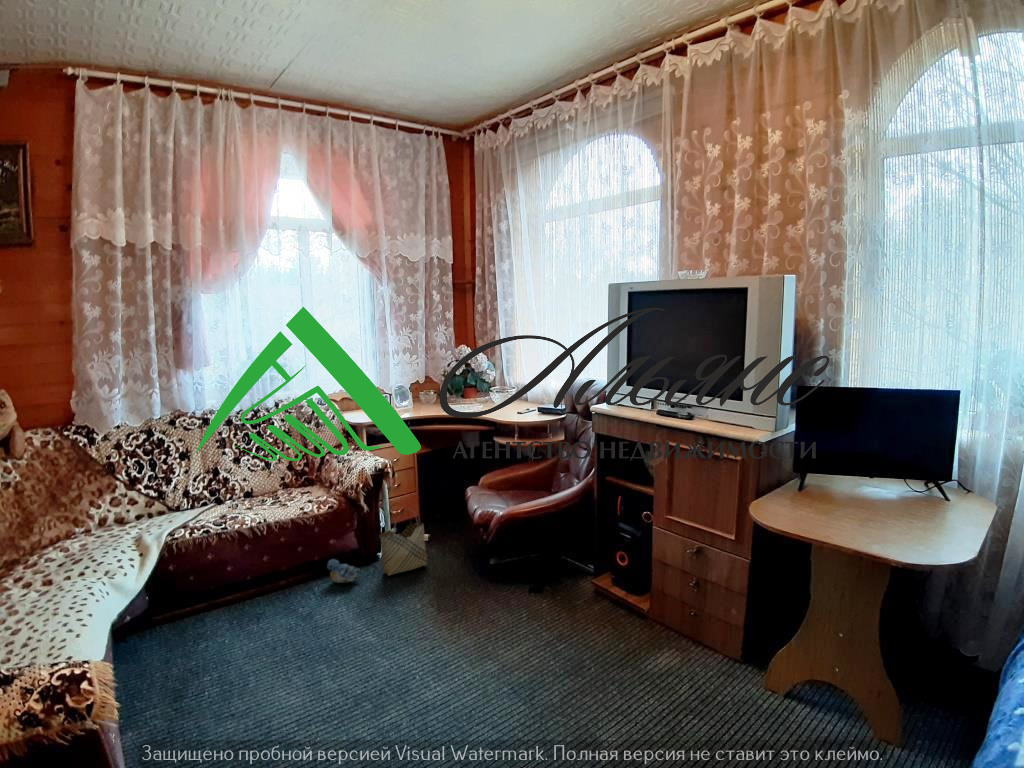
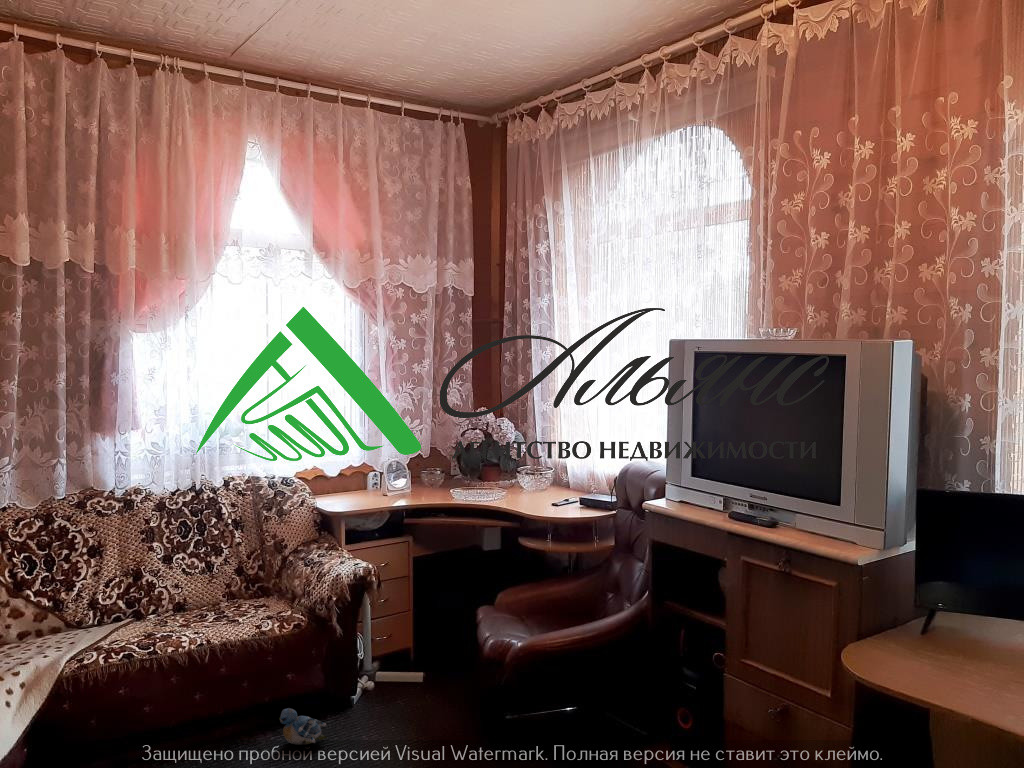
woven basket: present [380,504,427,576] -> none [356,627,423,736]

